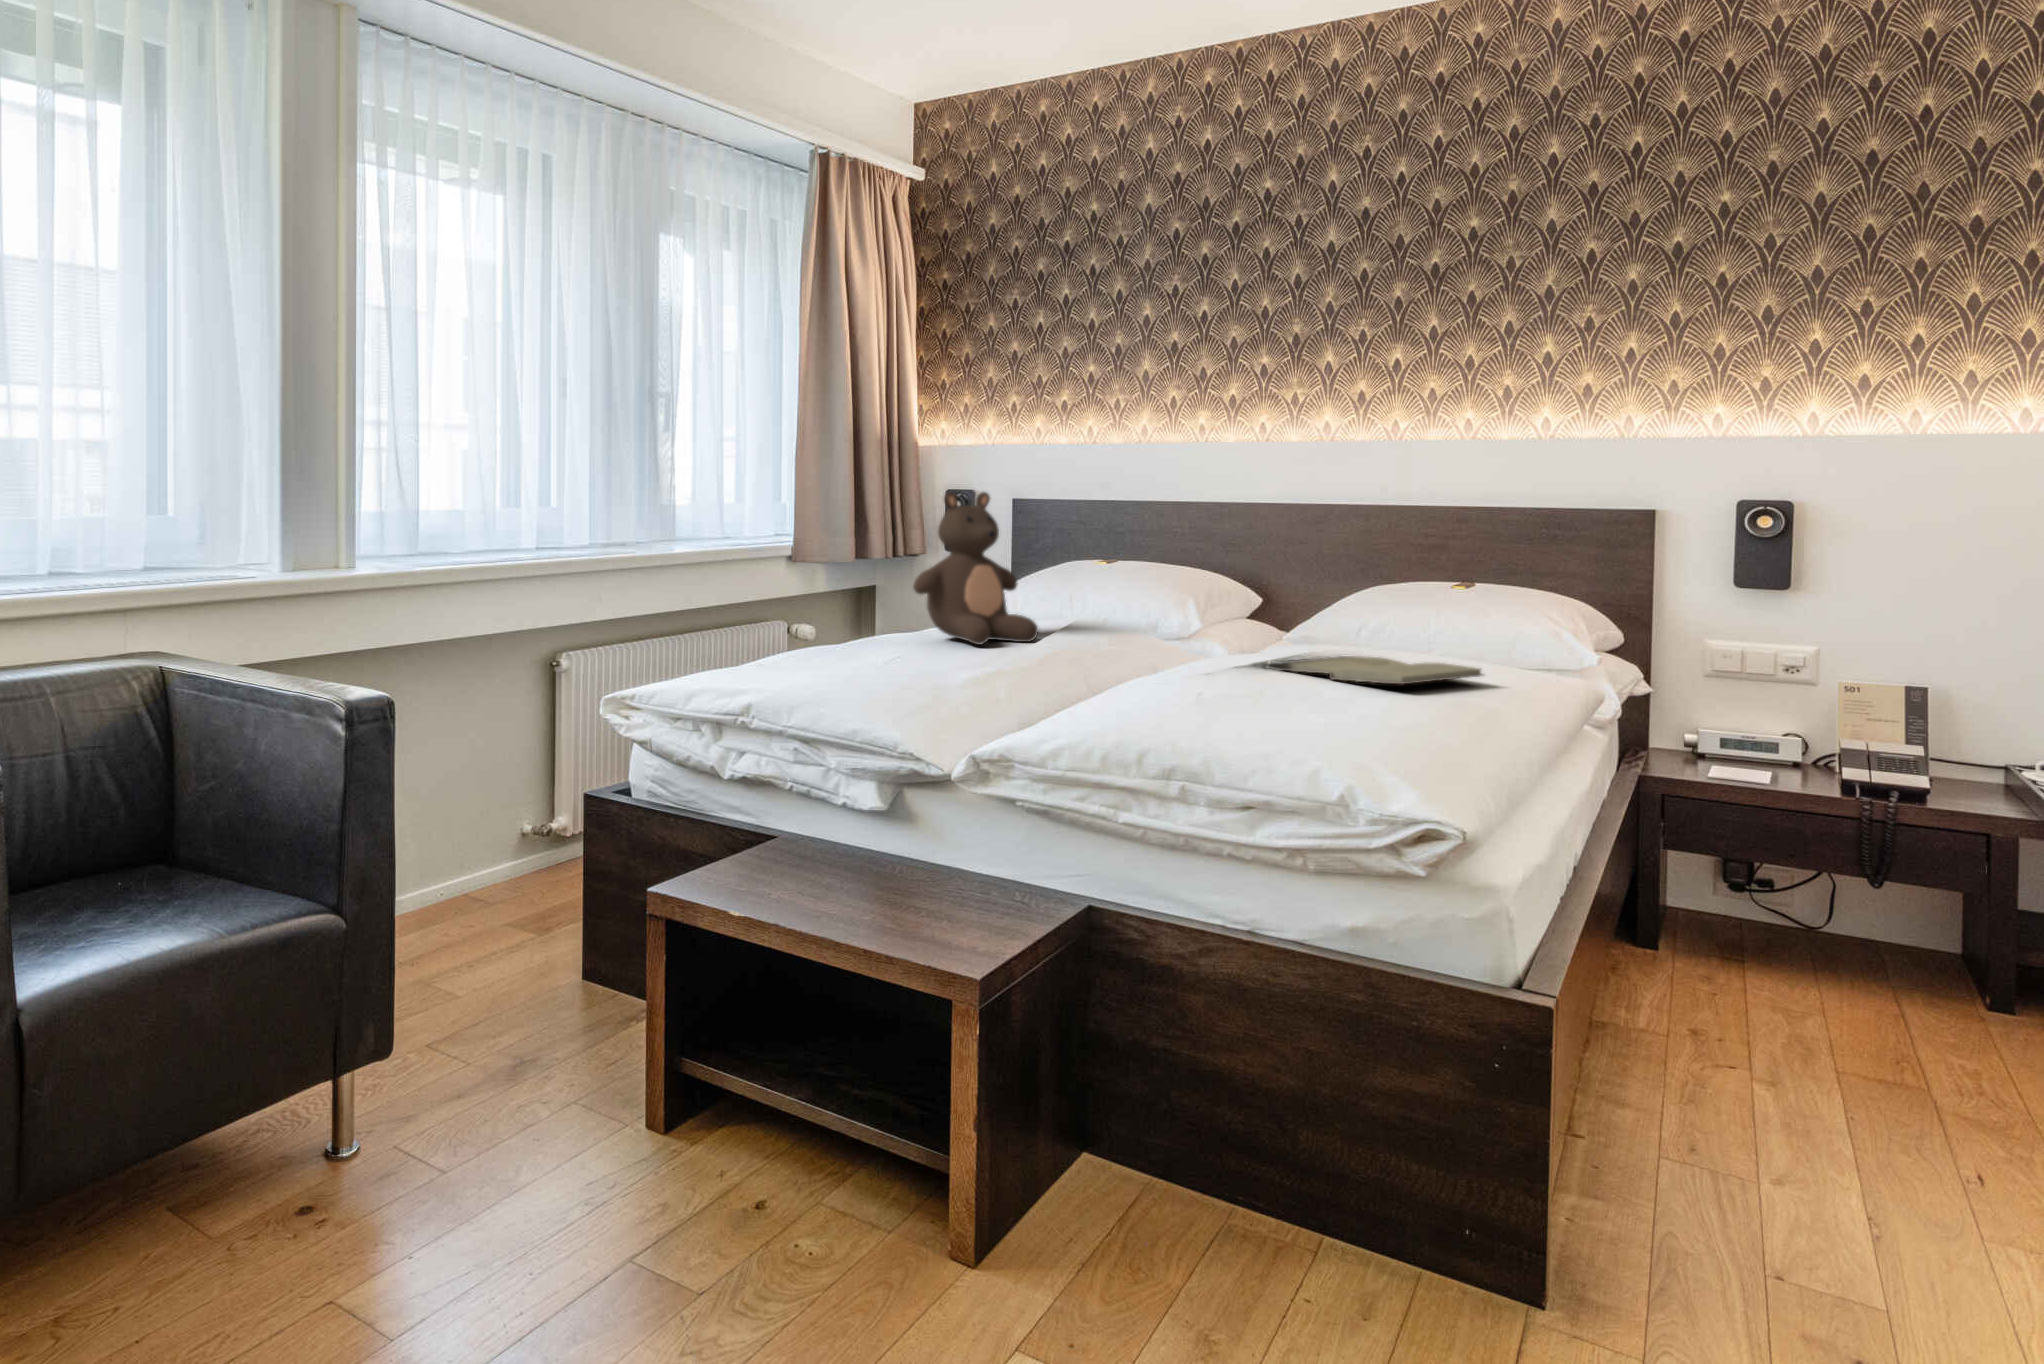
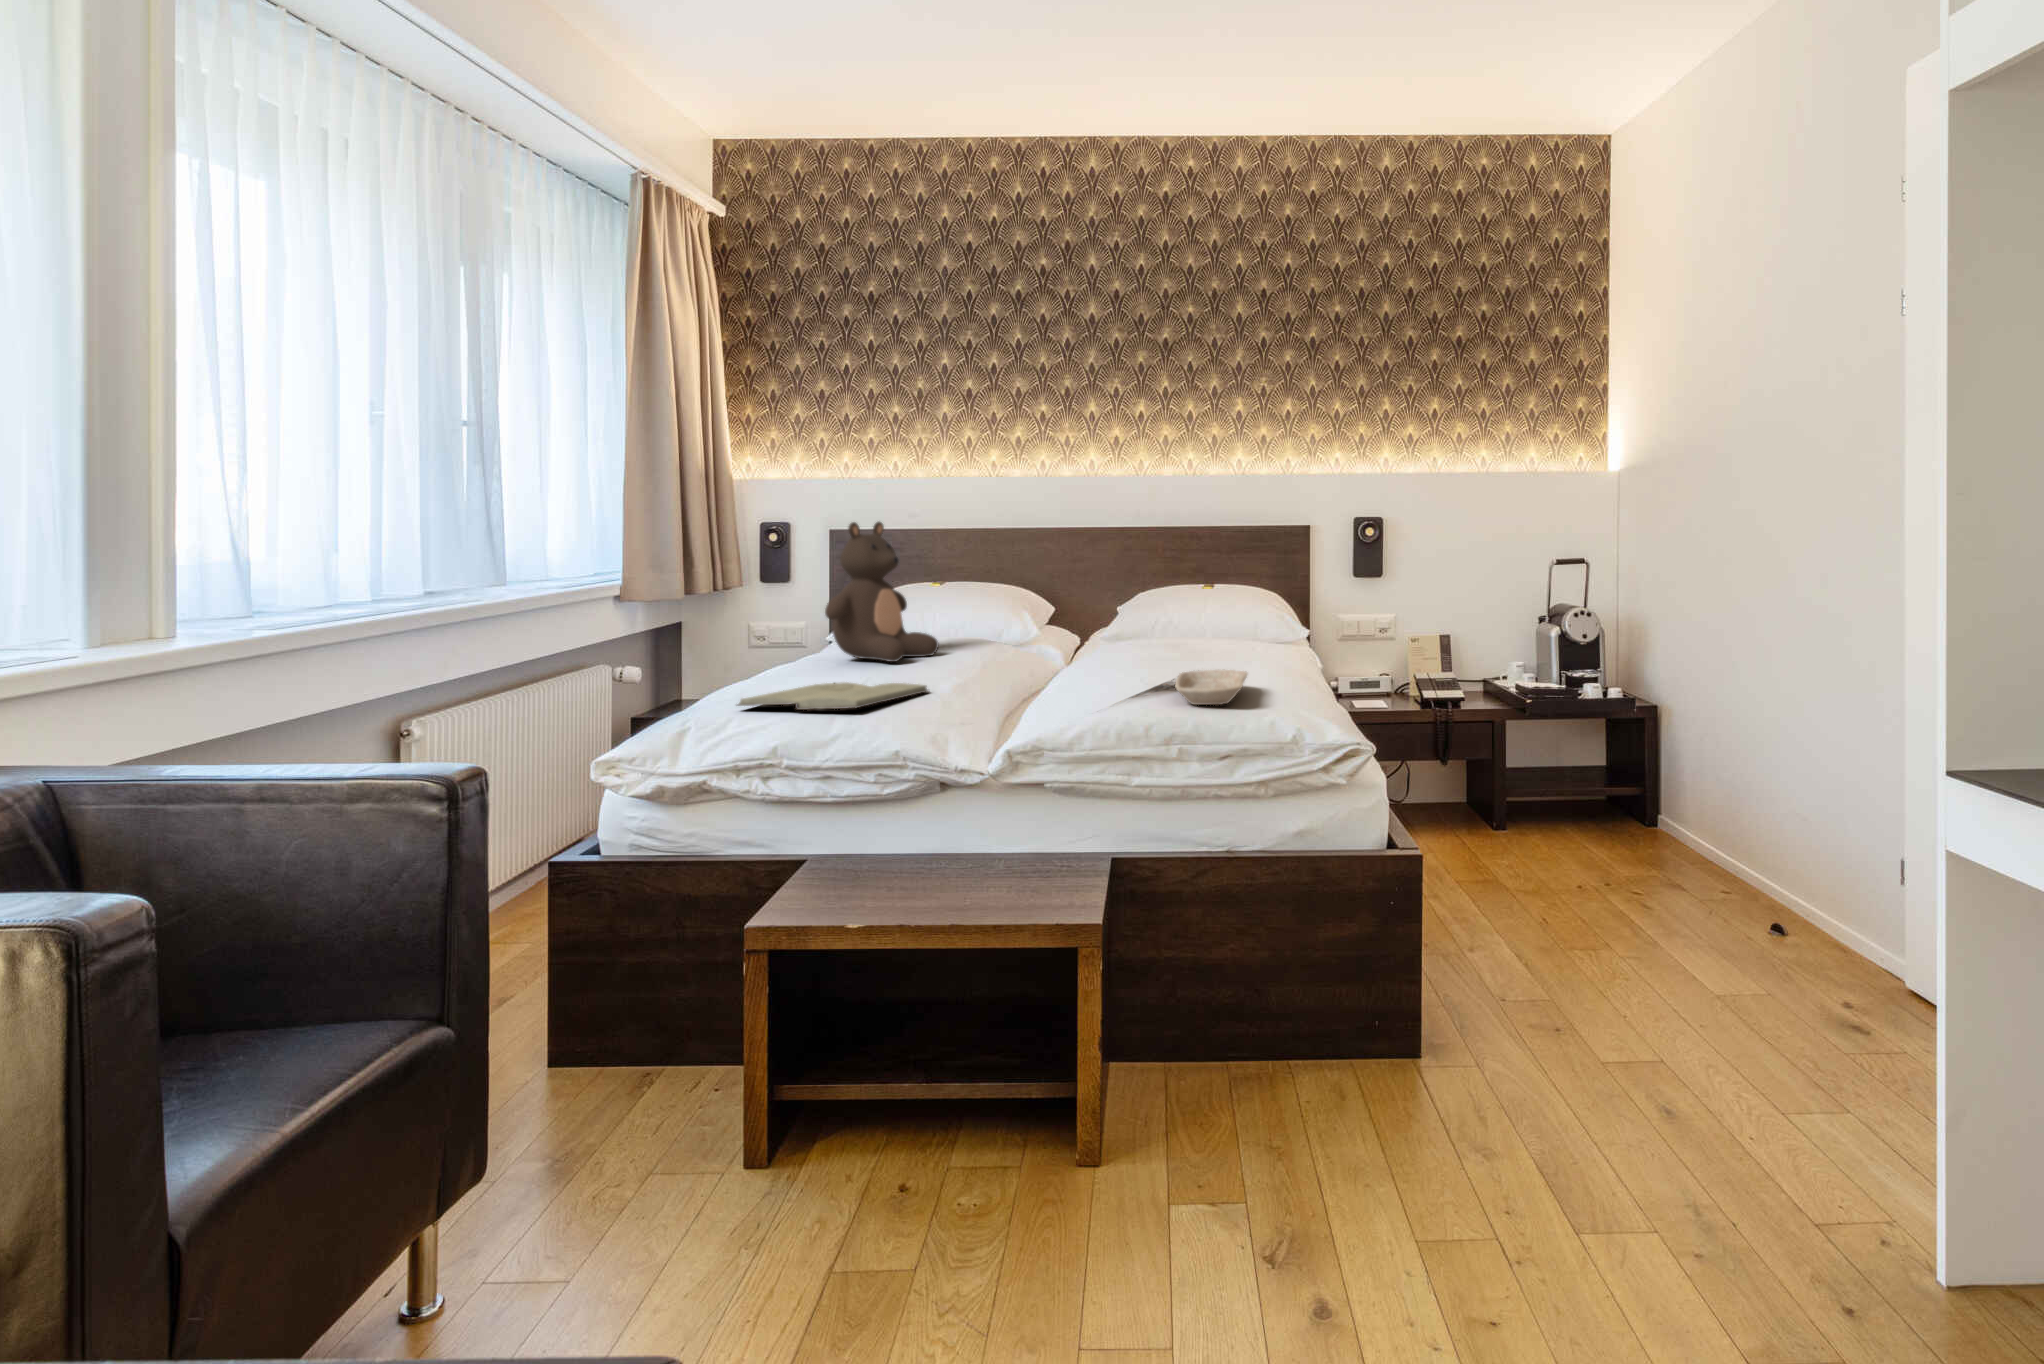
book: present [1267,656,1483,684] -> present [738,682,928,710]
tray: none [1211,691,1354,739] -> present [1175,670,1247,705]

